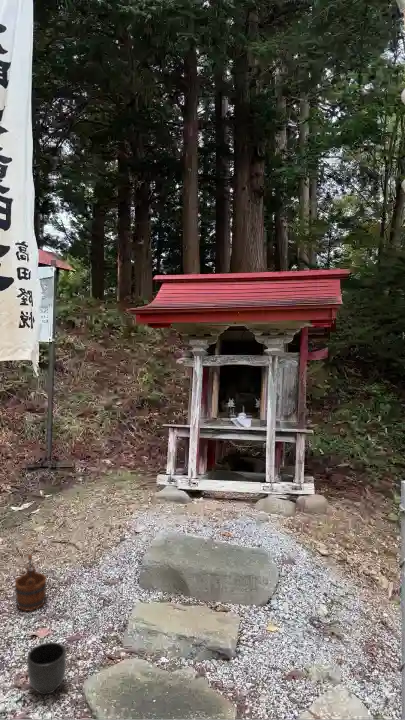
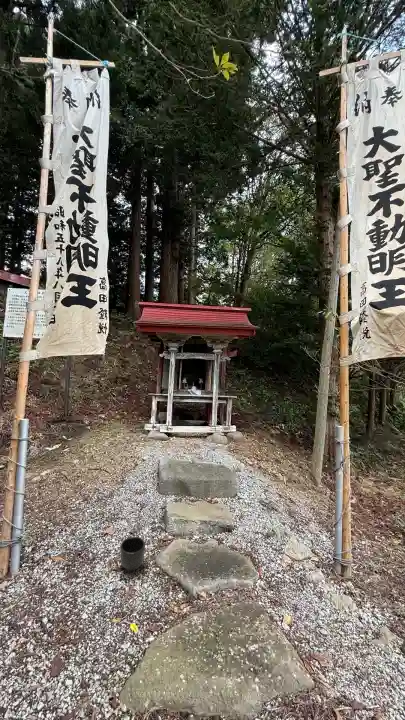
wooden bucket: present [15,554,47,611] -> none [82,480,103,517]

